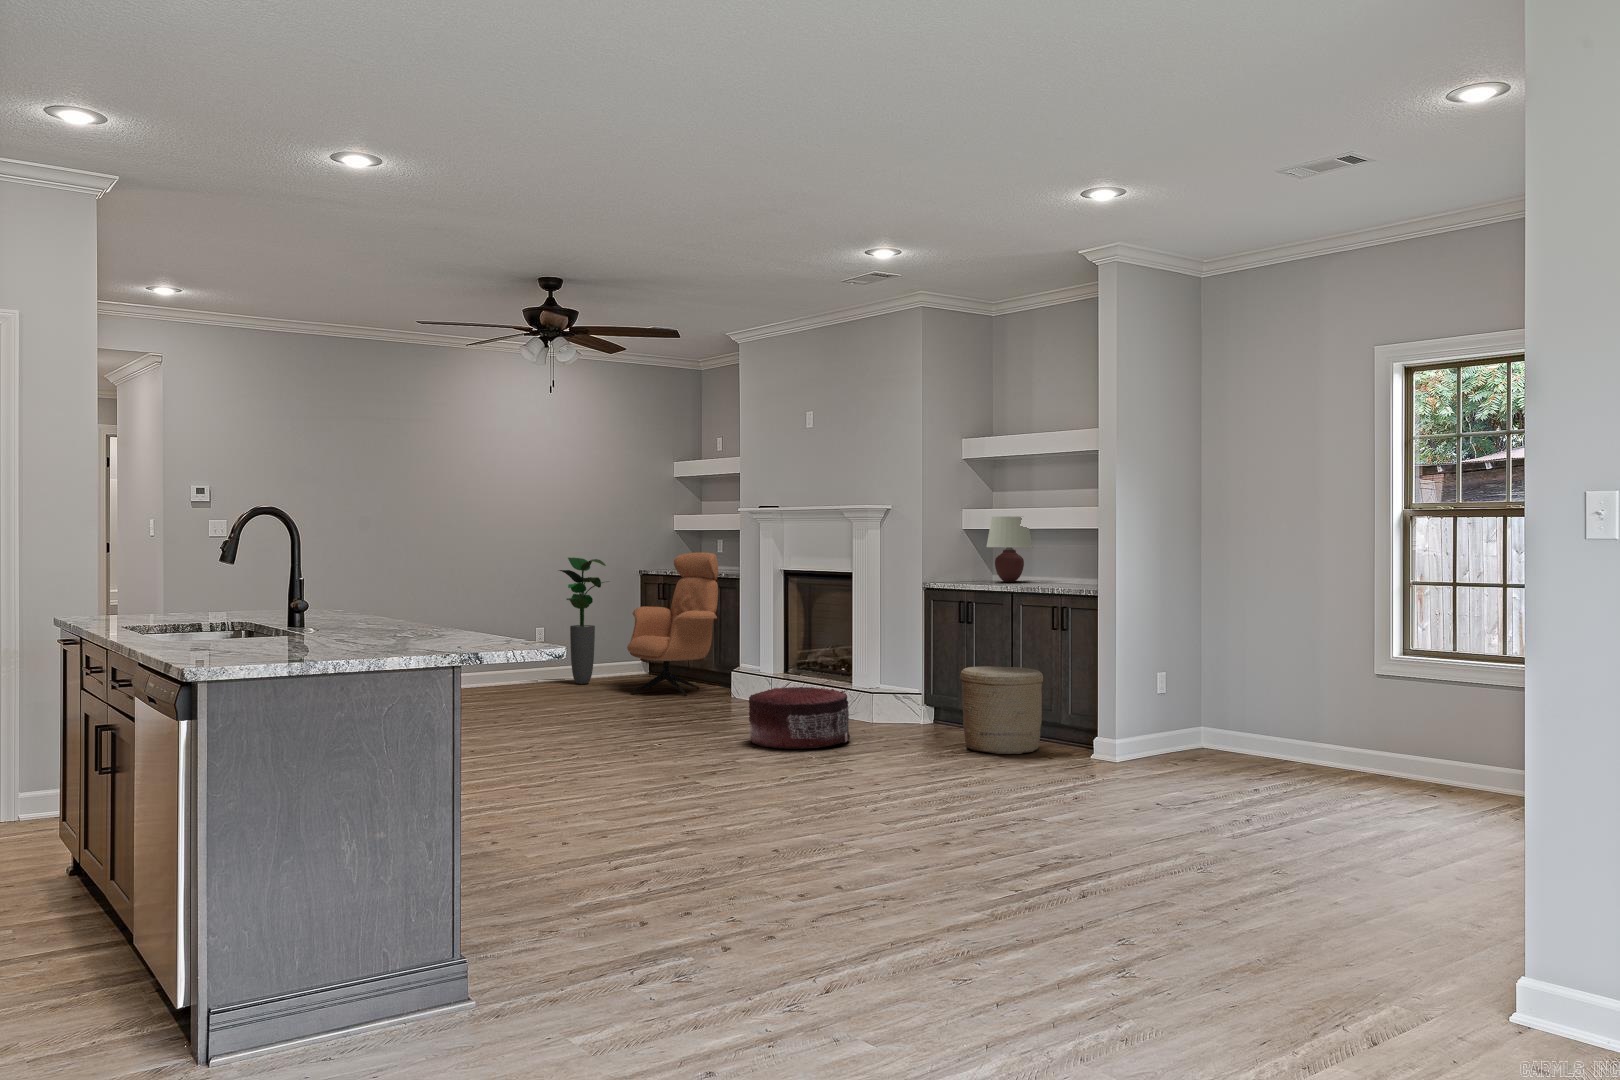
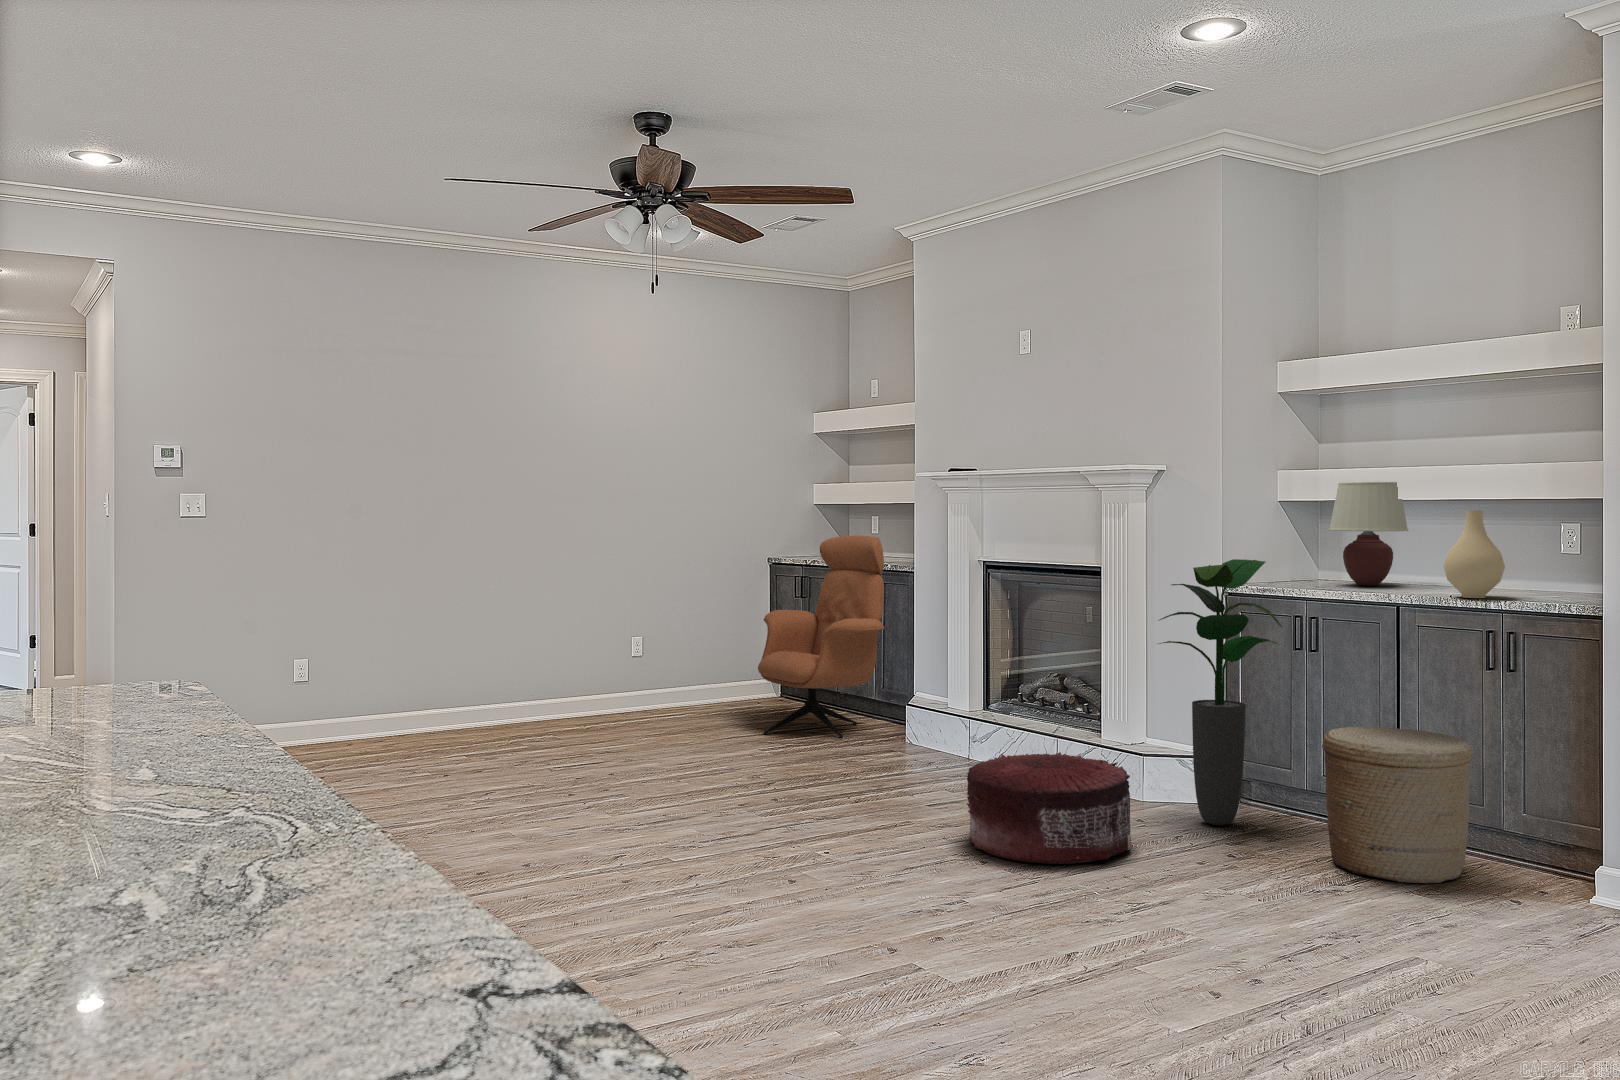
vase: none [1037,534,1071,587] -> present [1444,511,1505,598]
potted plant: present [559,558,608,684] -> present [1158,559,1282,825]

